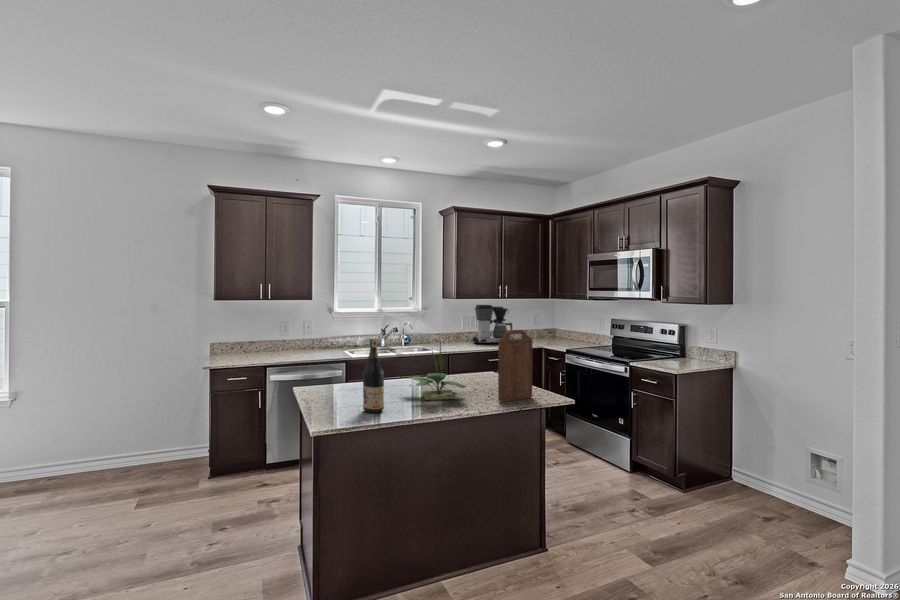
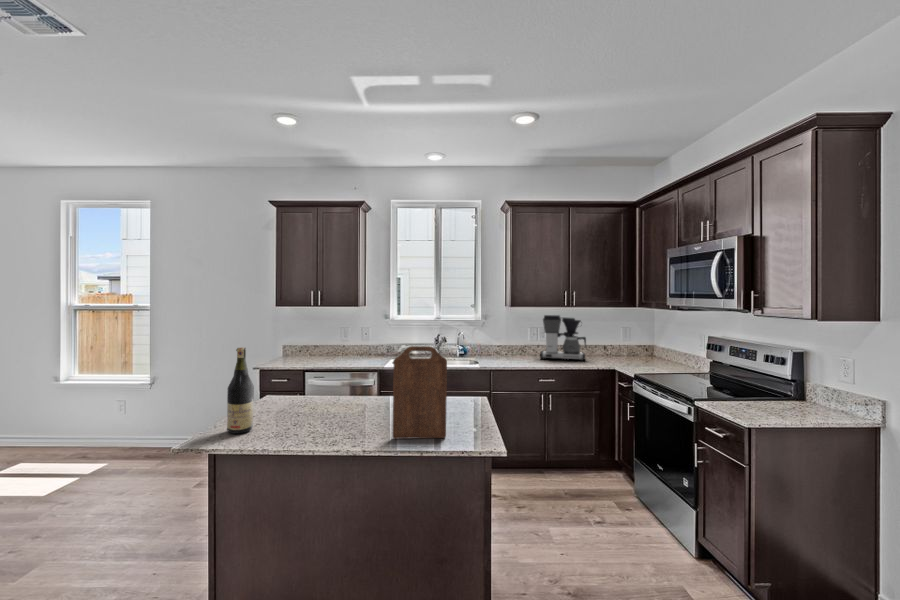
potted plant: present [408,343,466,400] -> none [308,352,383,427]

